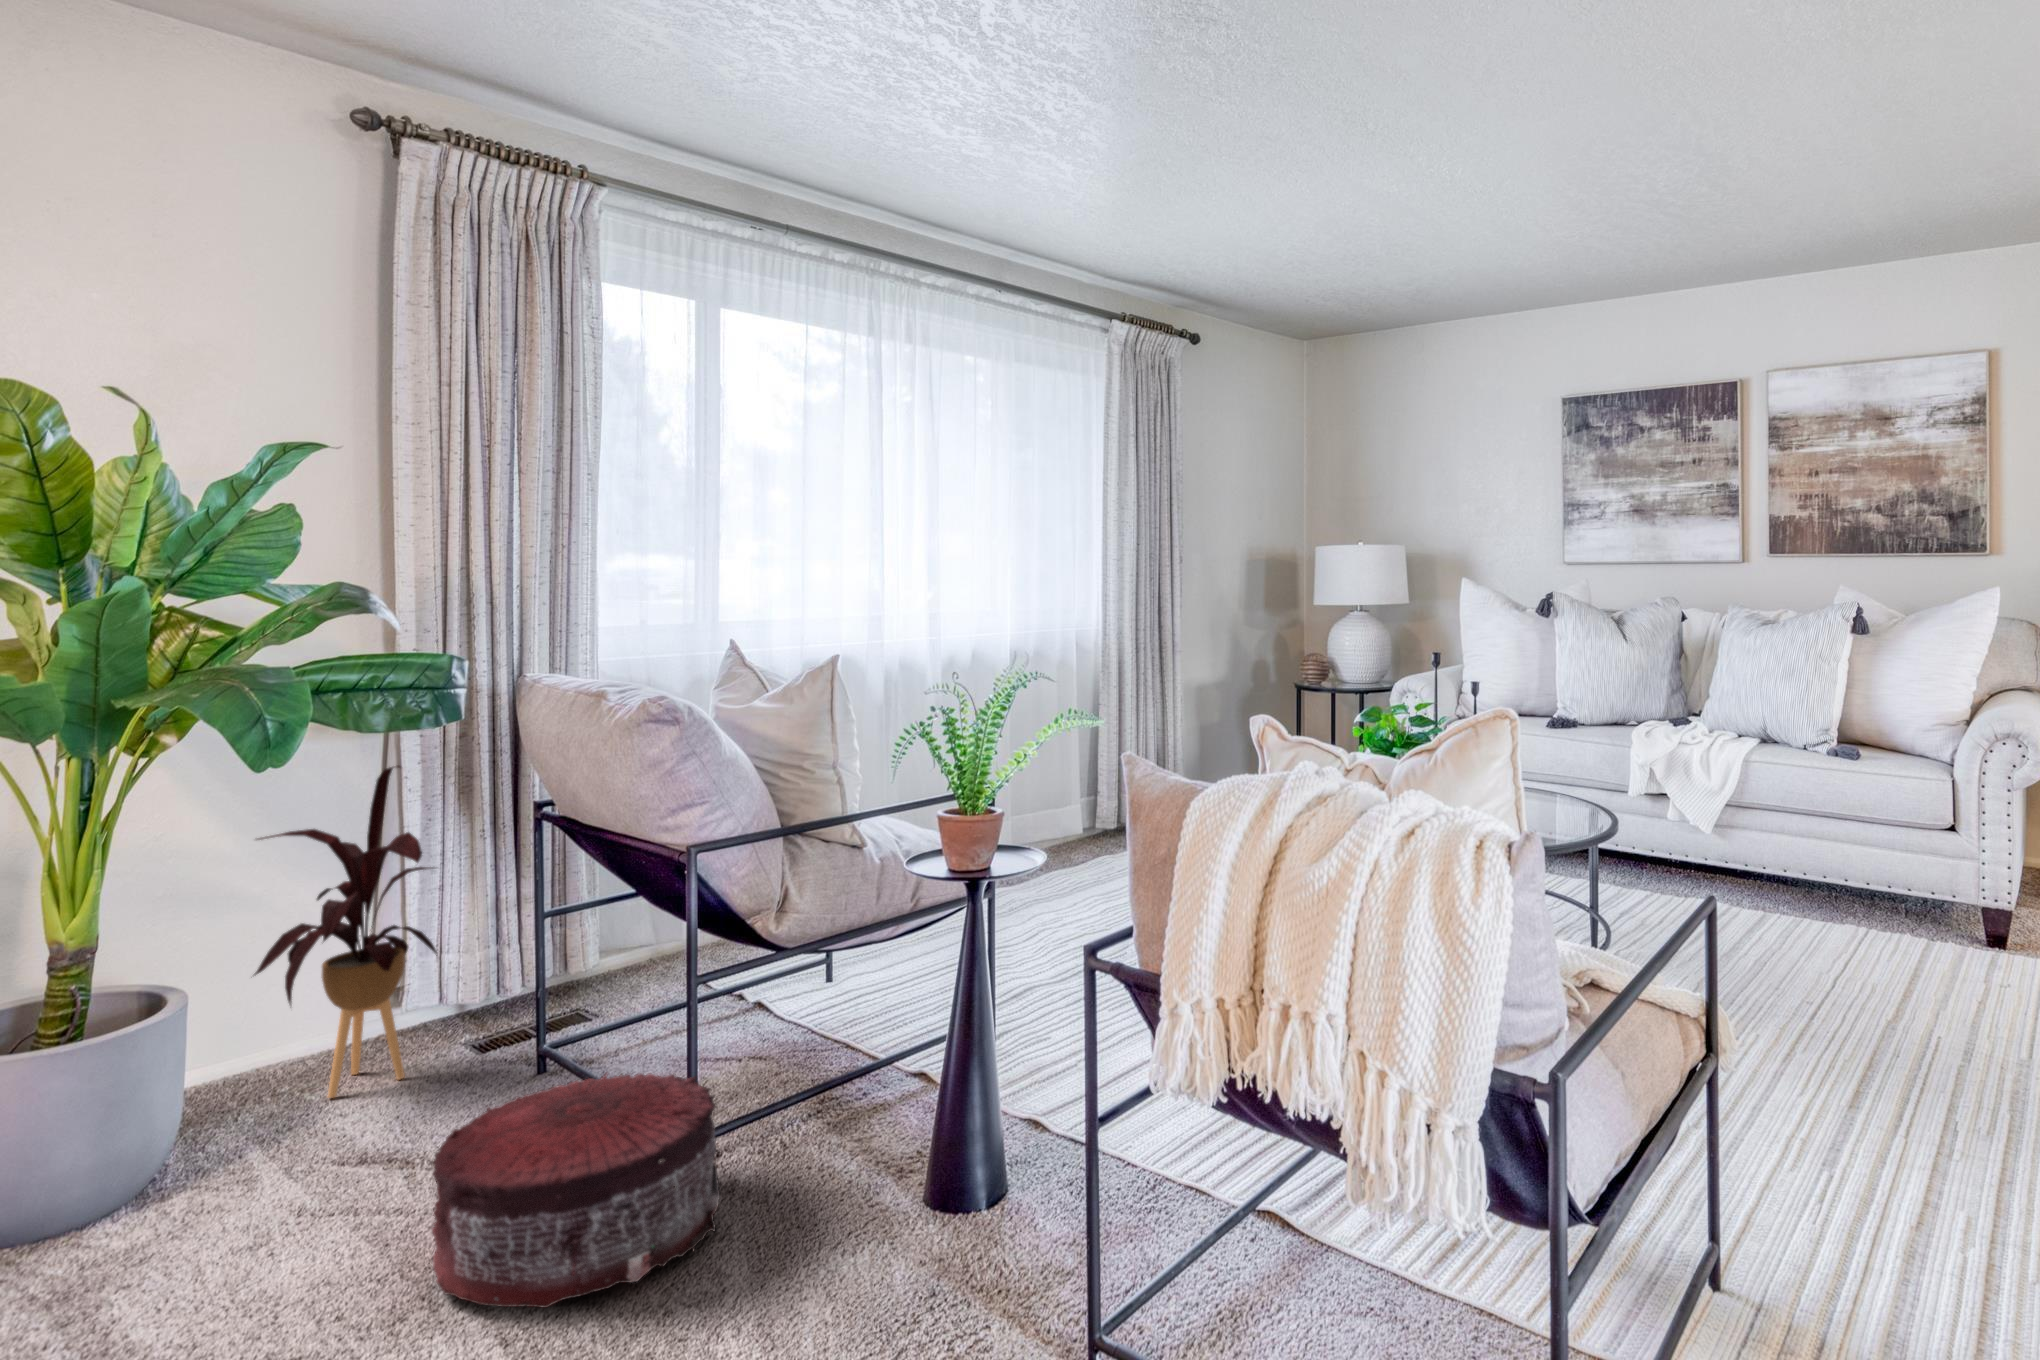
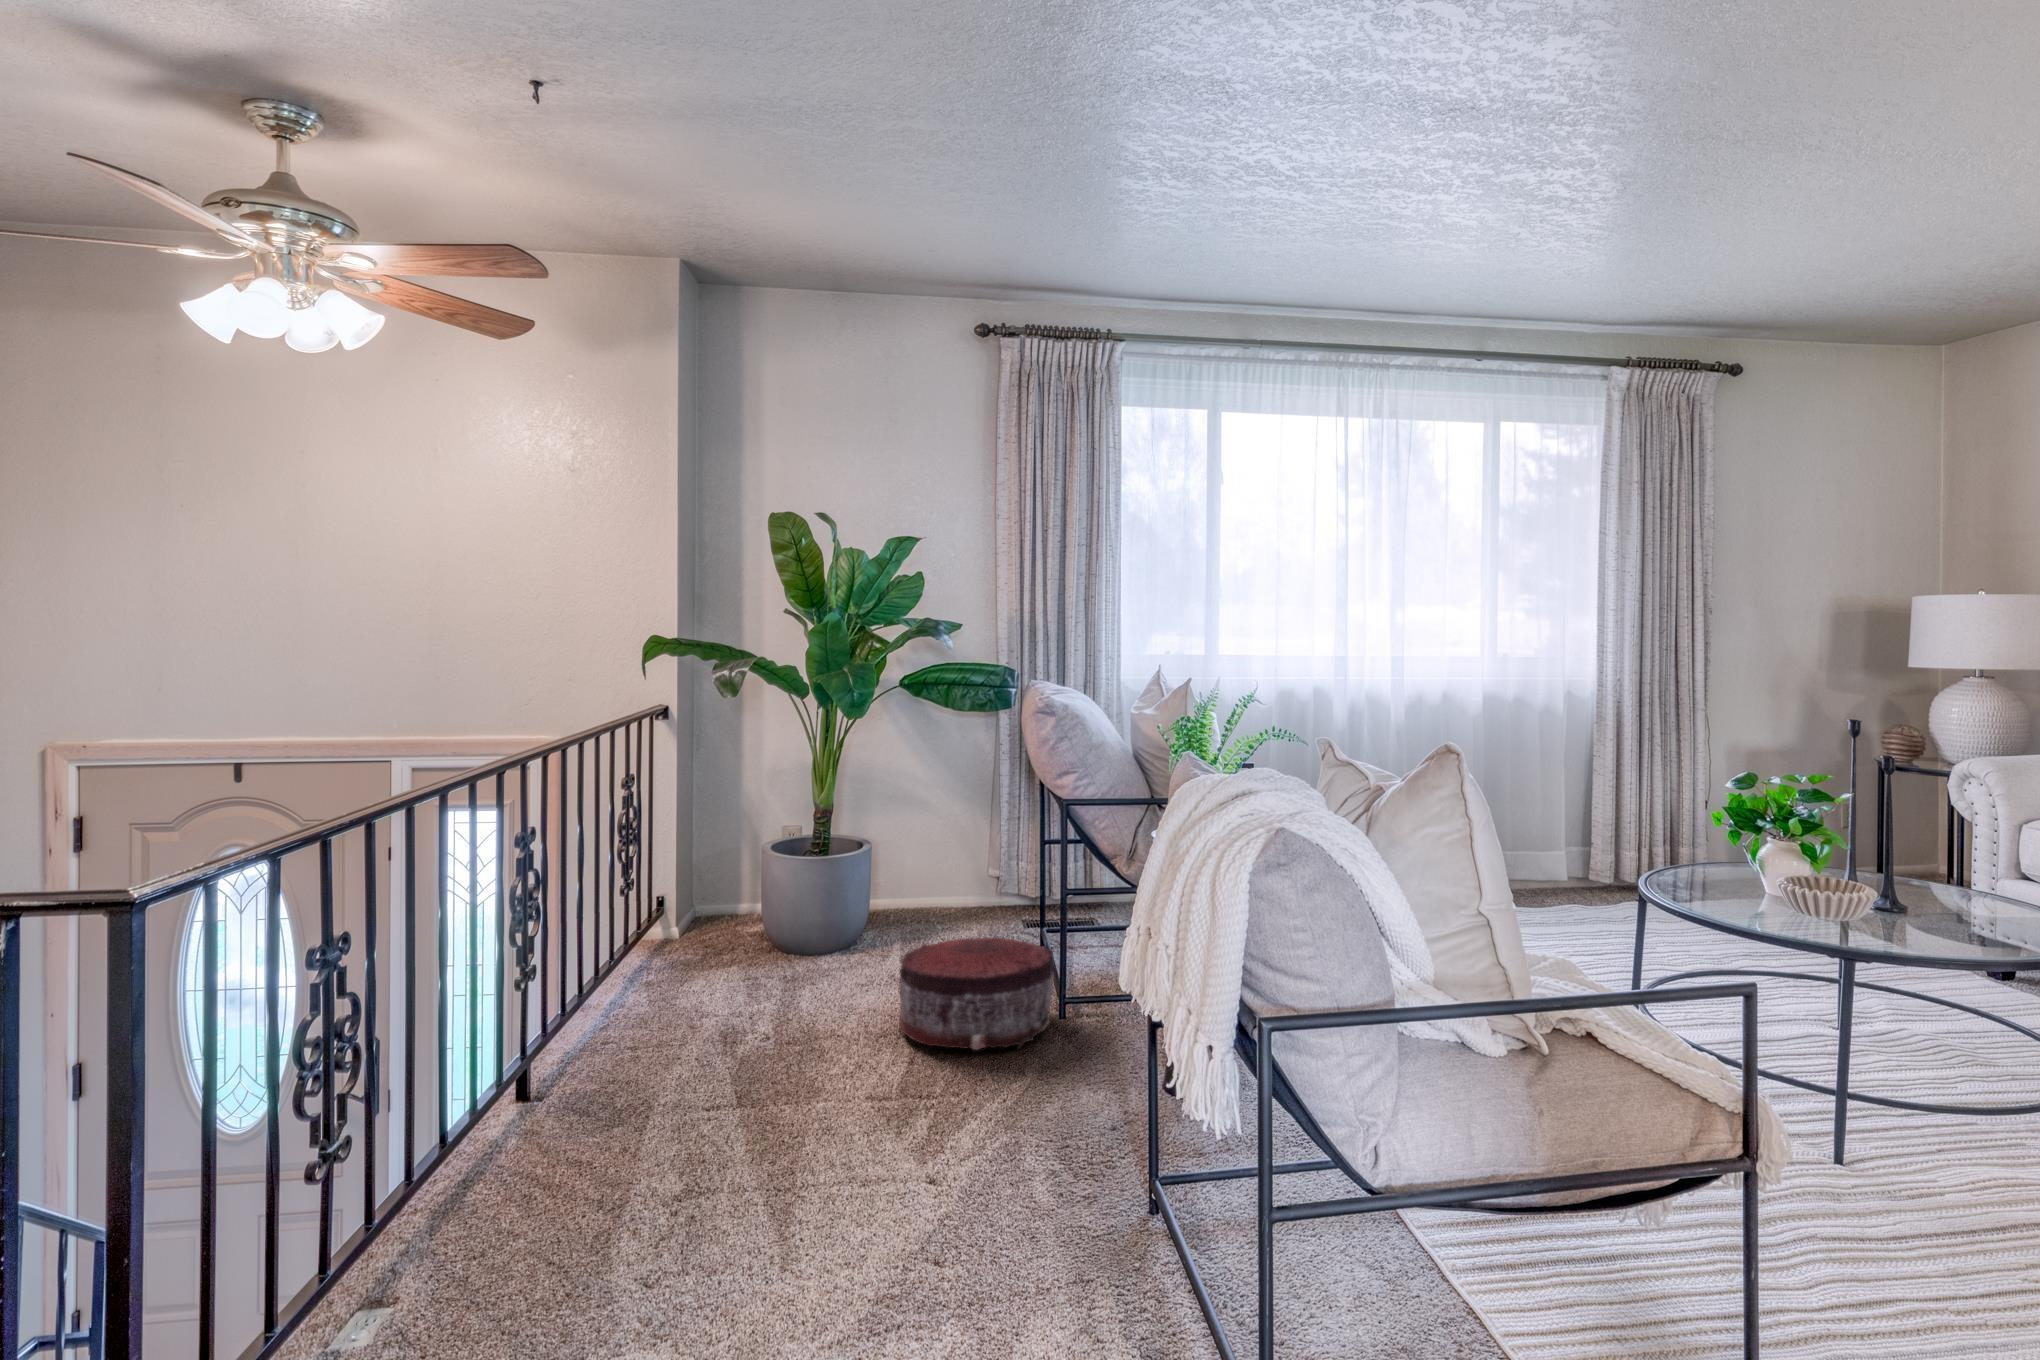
house plant: present [254,765,437,1098] -> none [893,734,998,934]

